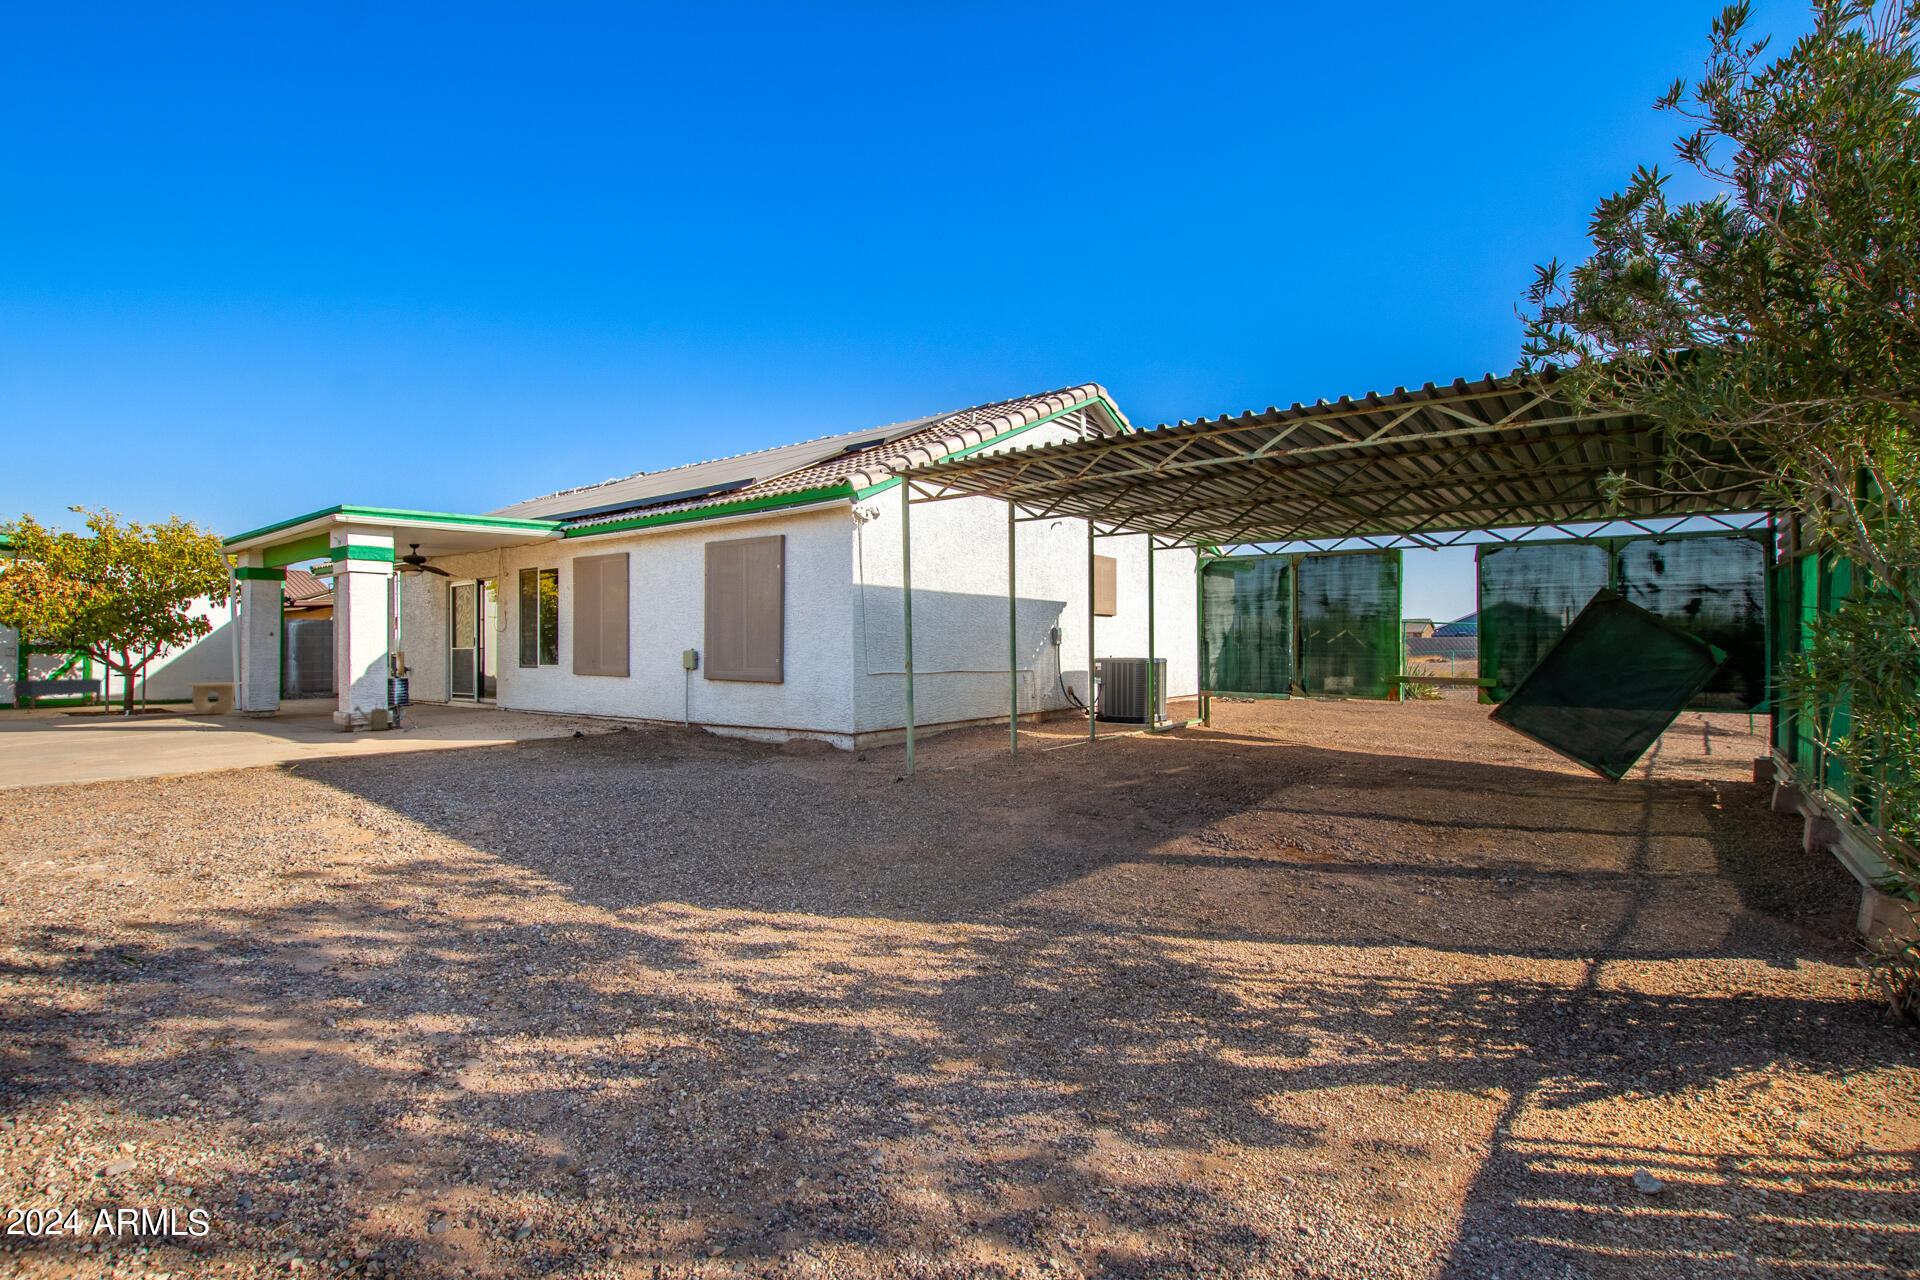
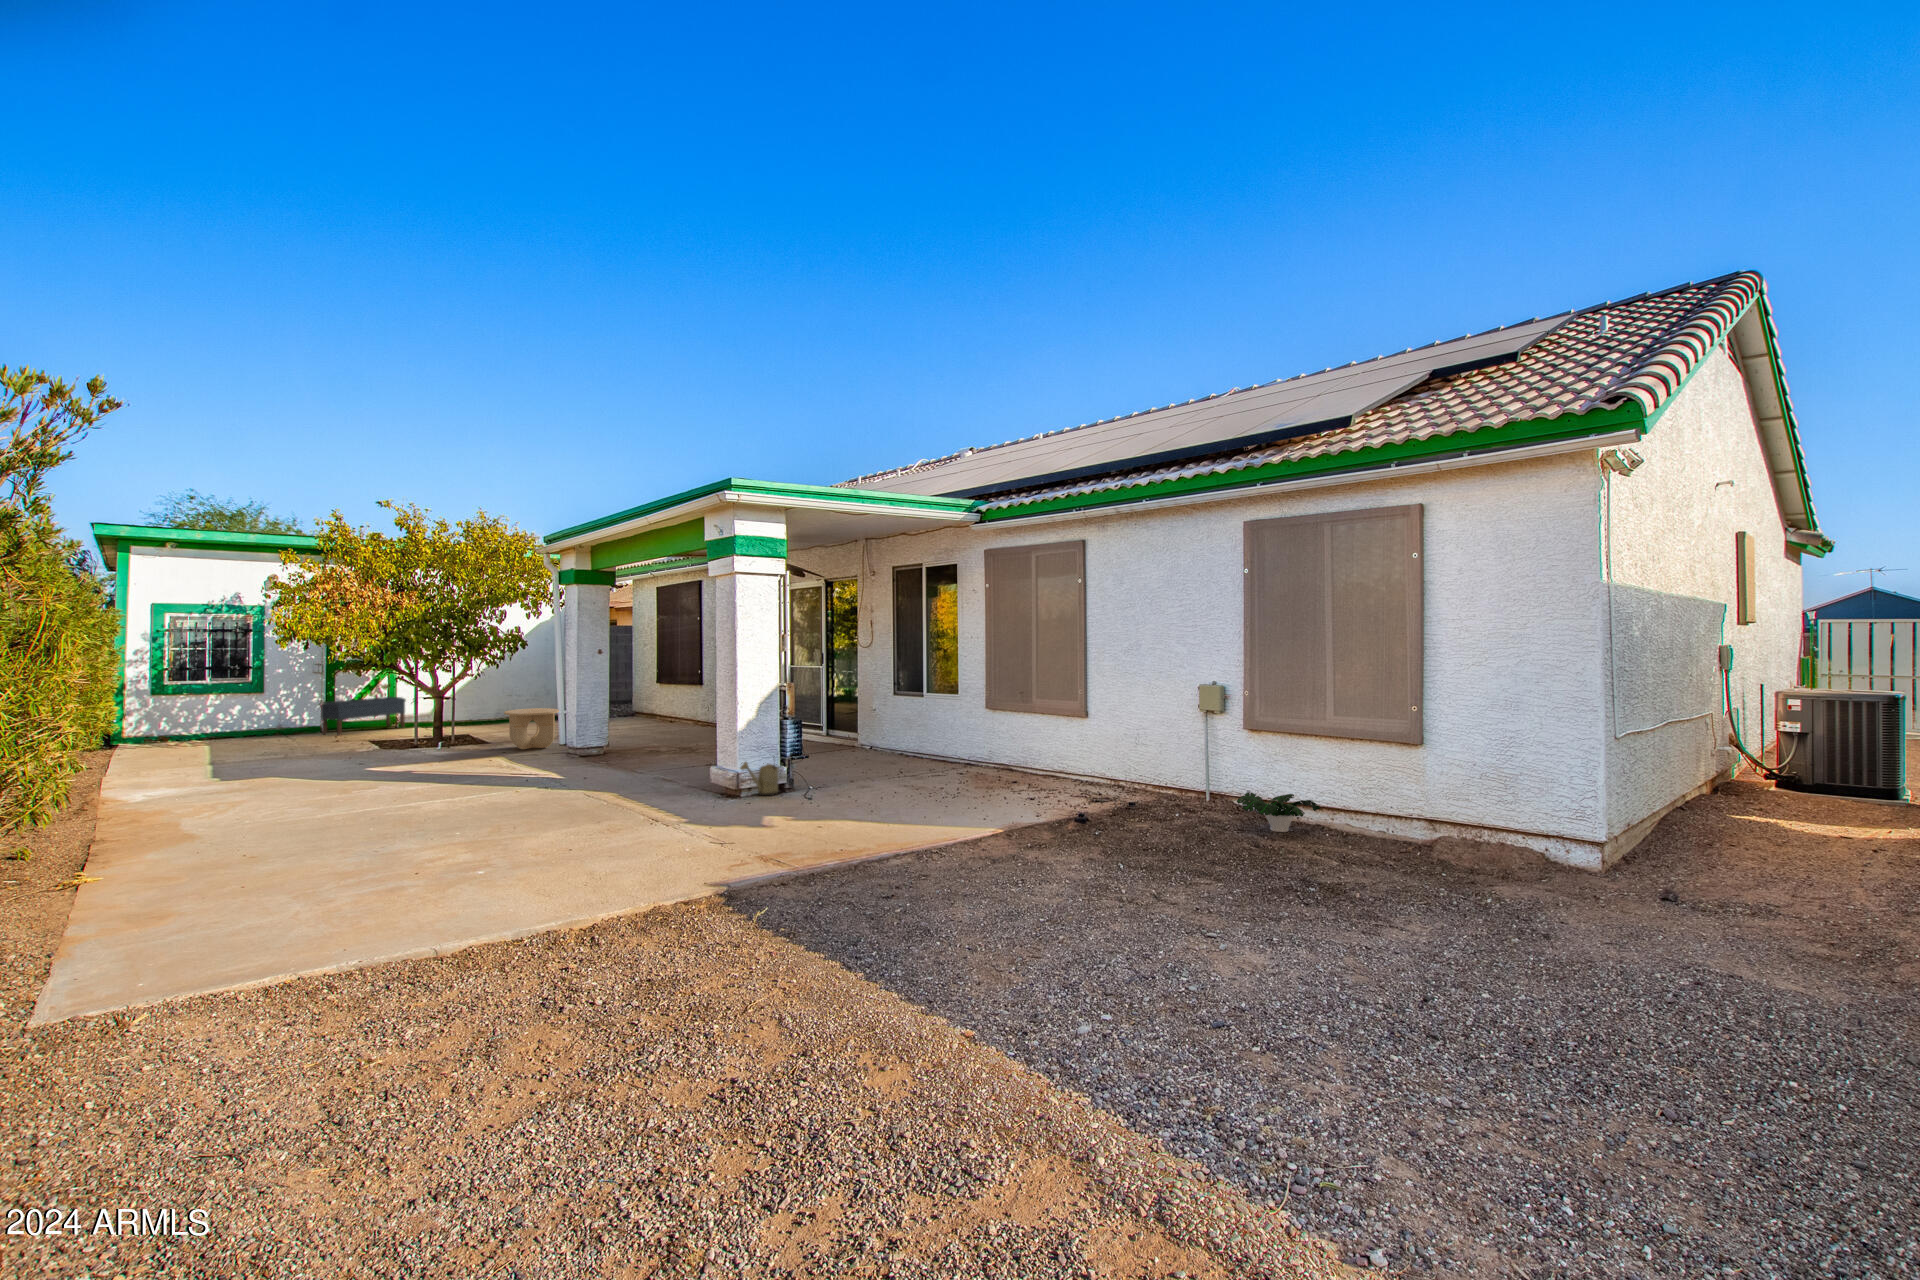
potted plant: none [676,715,726,738] -> present [1237,792,1320,832]

